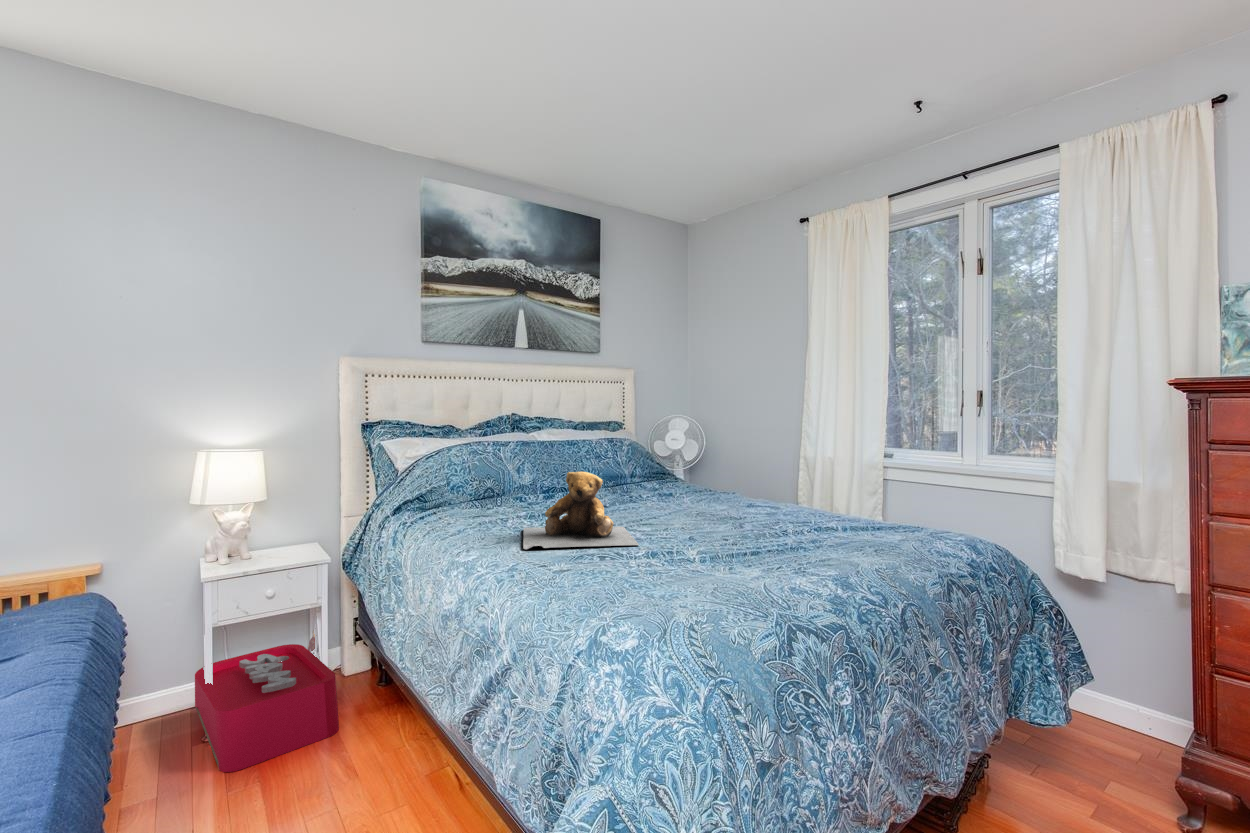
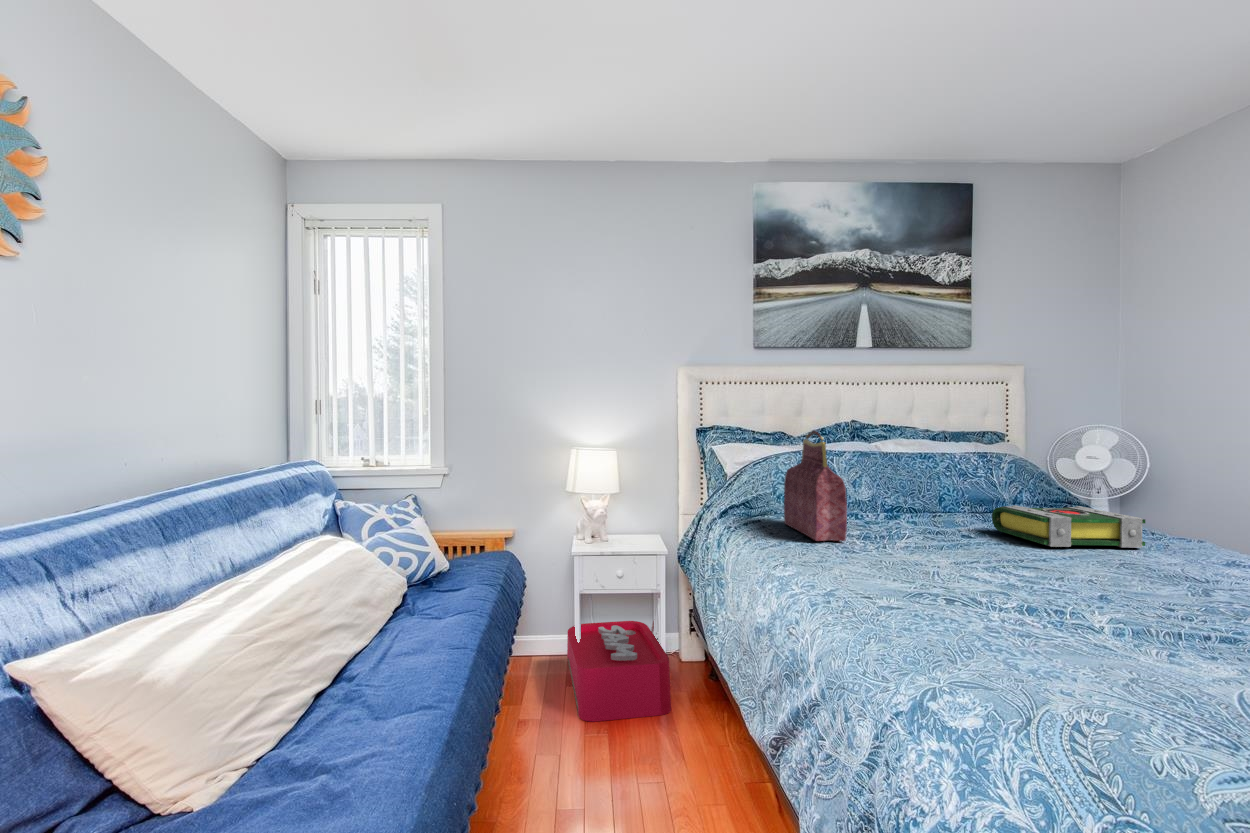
handbag: none [459,426,519,527] -> present [784,431,847,541]
teddy bear: present [523,471,639,549] -> none [846,487,1003,588]
book: none [626,477,720,510] -> present [992,505,1145,548]

